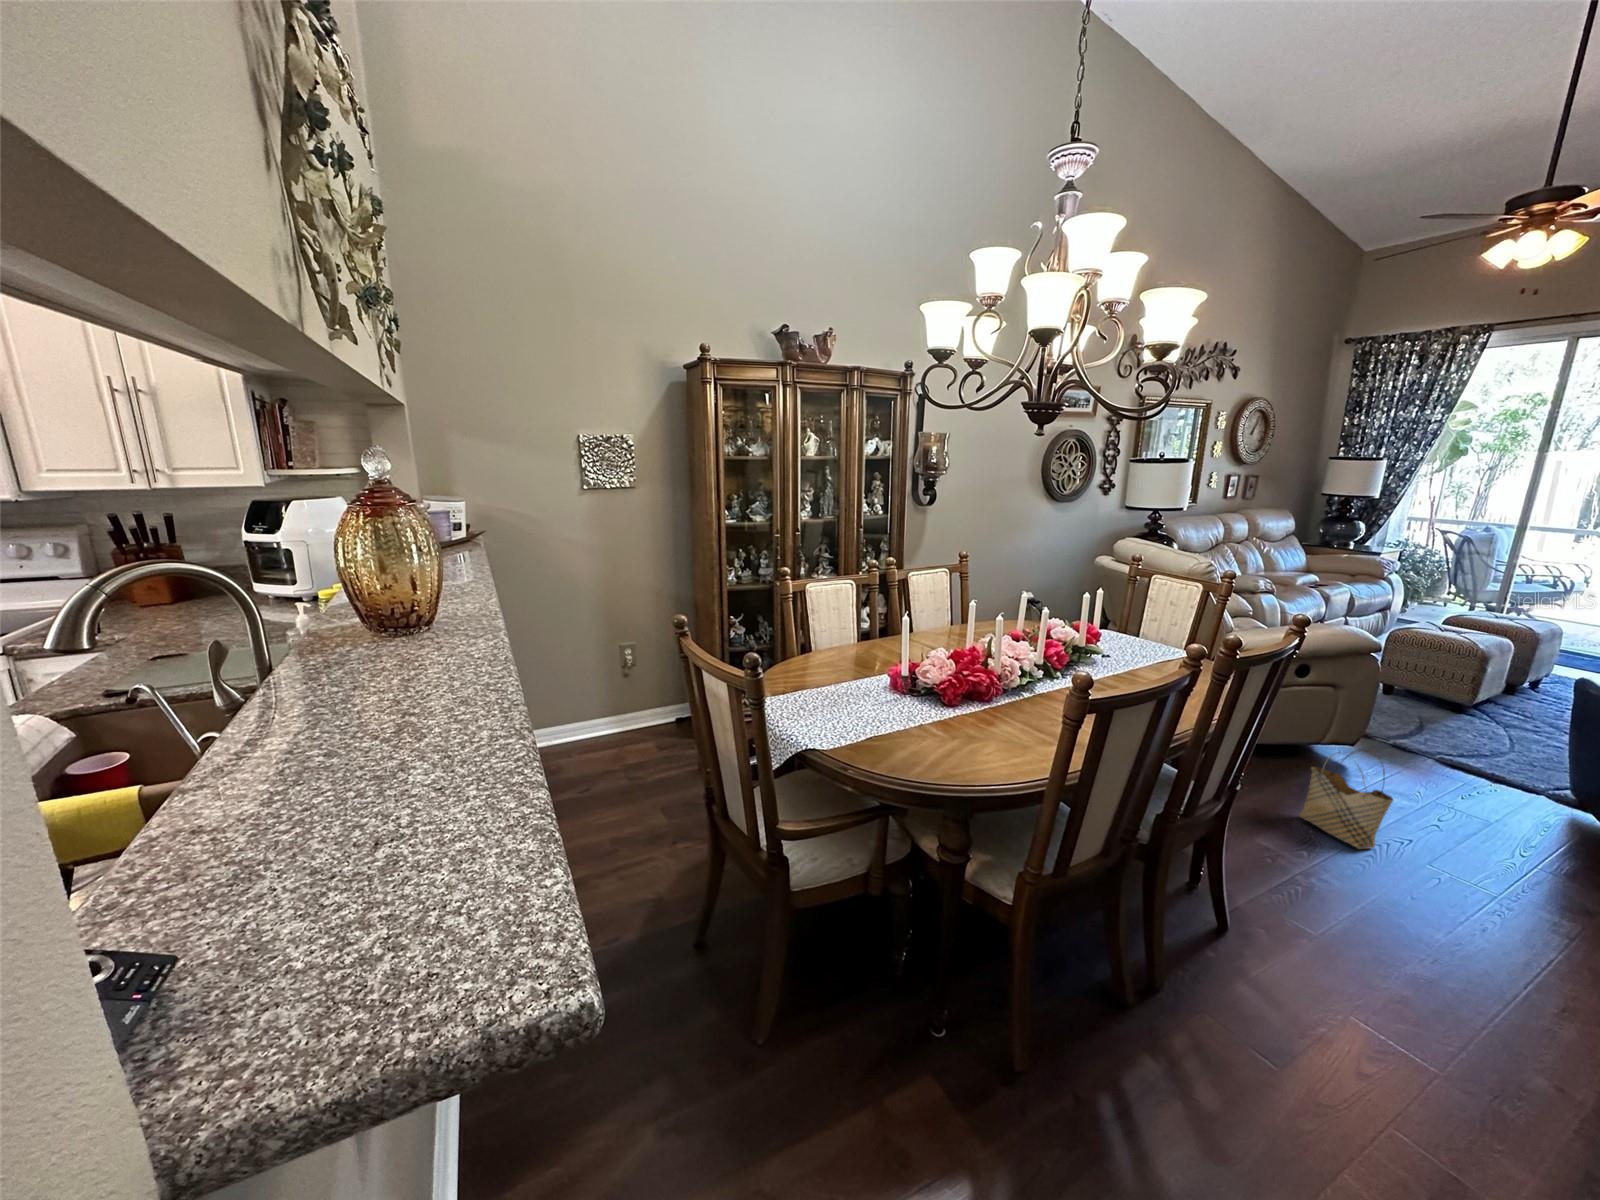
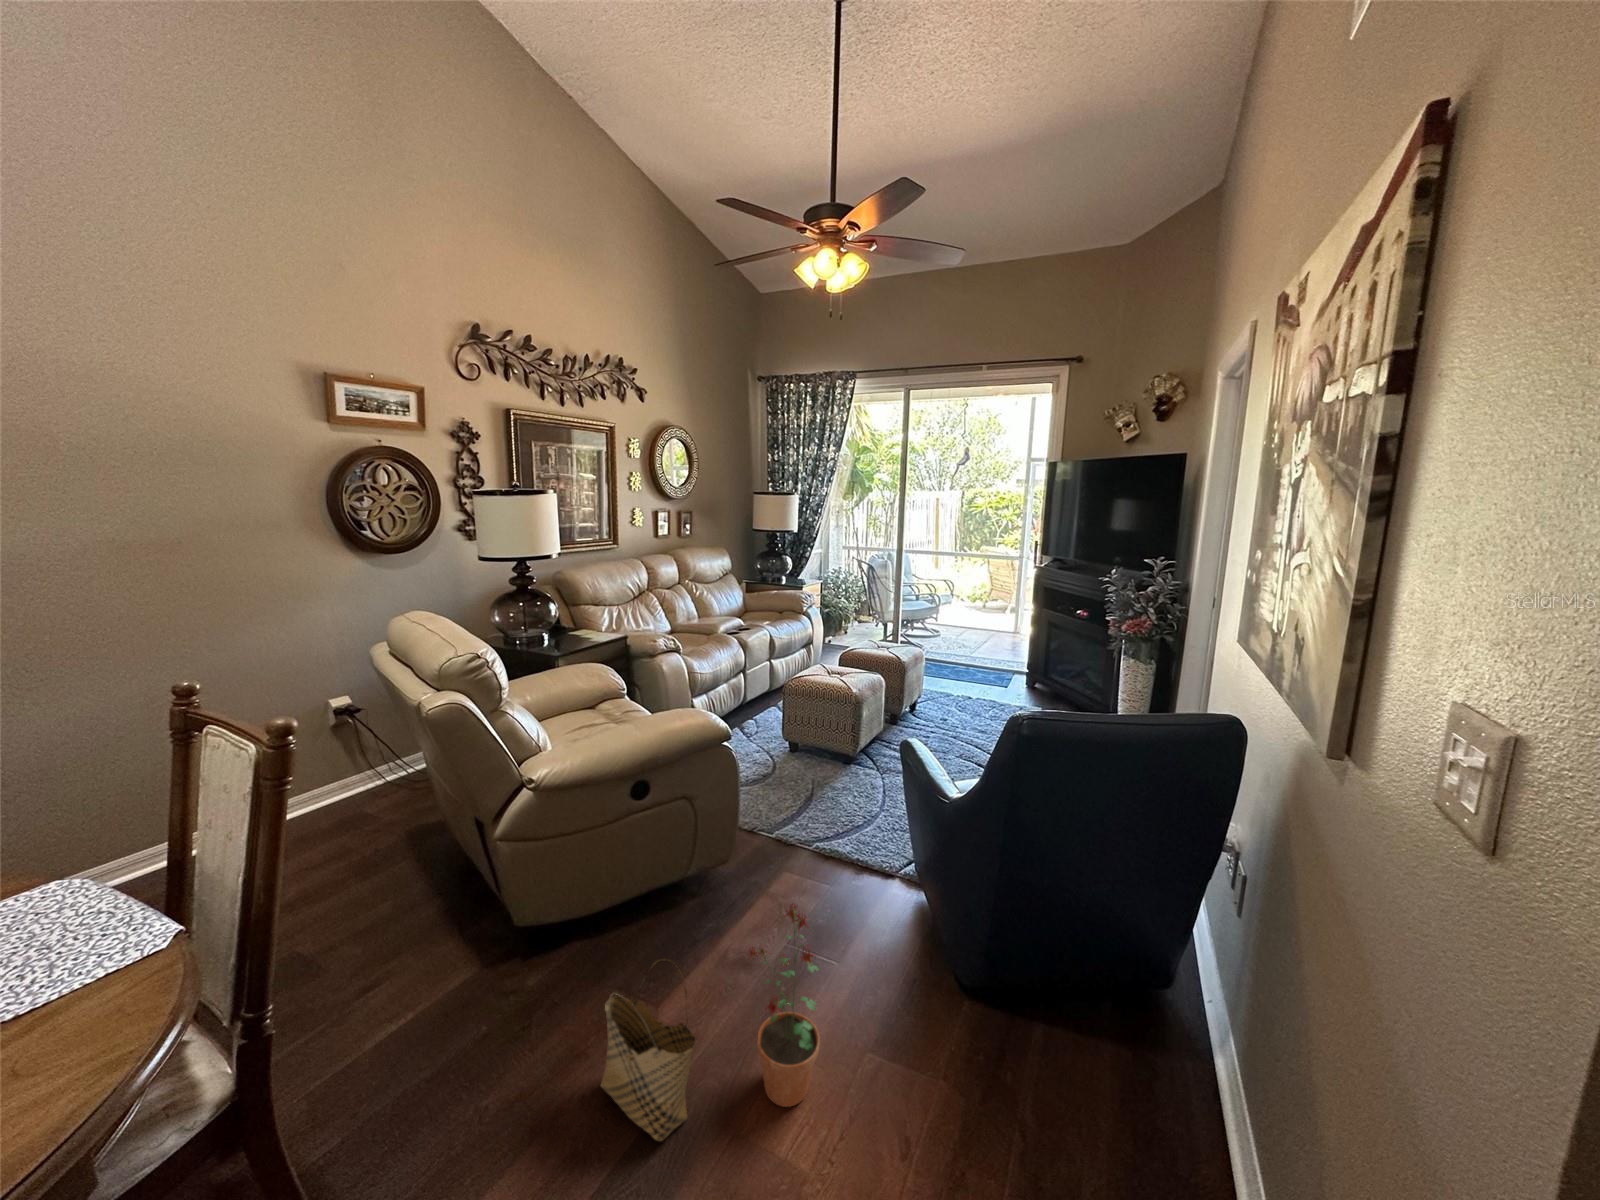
potted plant: none [1428,739,1515,870] -> present [749,905,820,1107]

